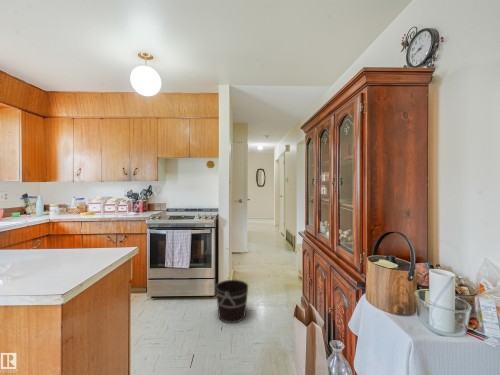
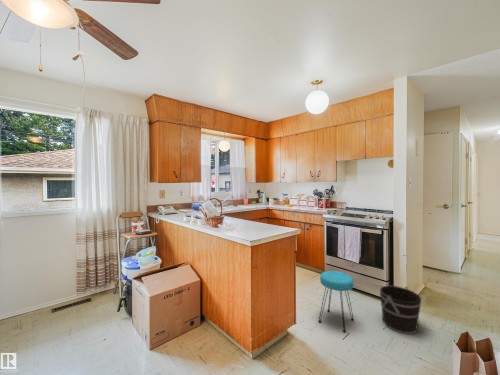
stool: none [160,283,197,352] -> present [319,271,354,332]

